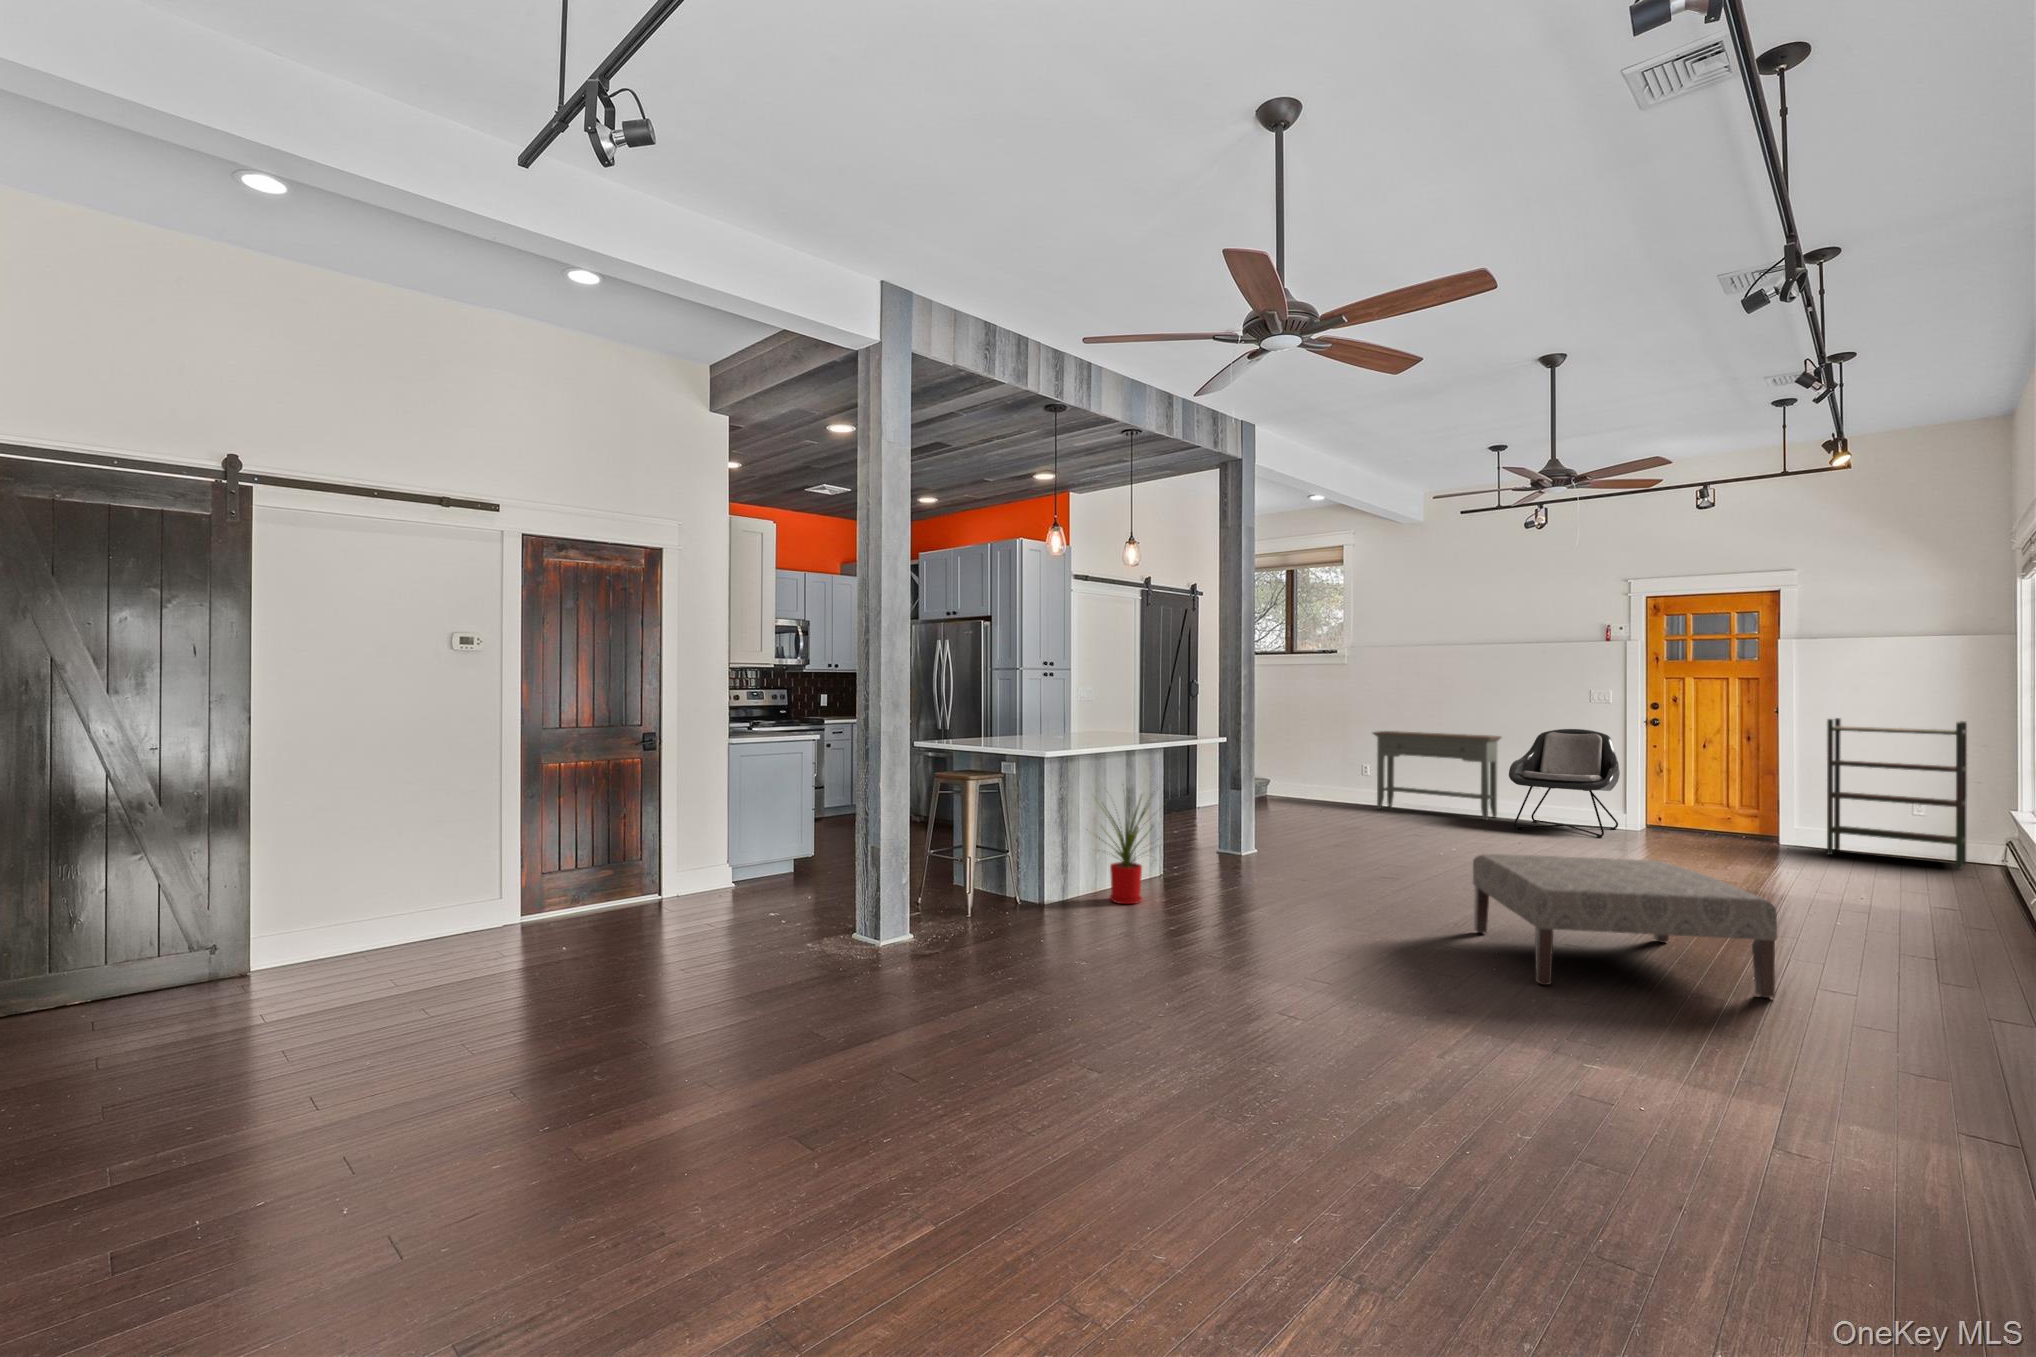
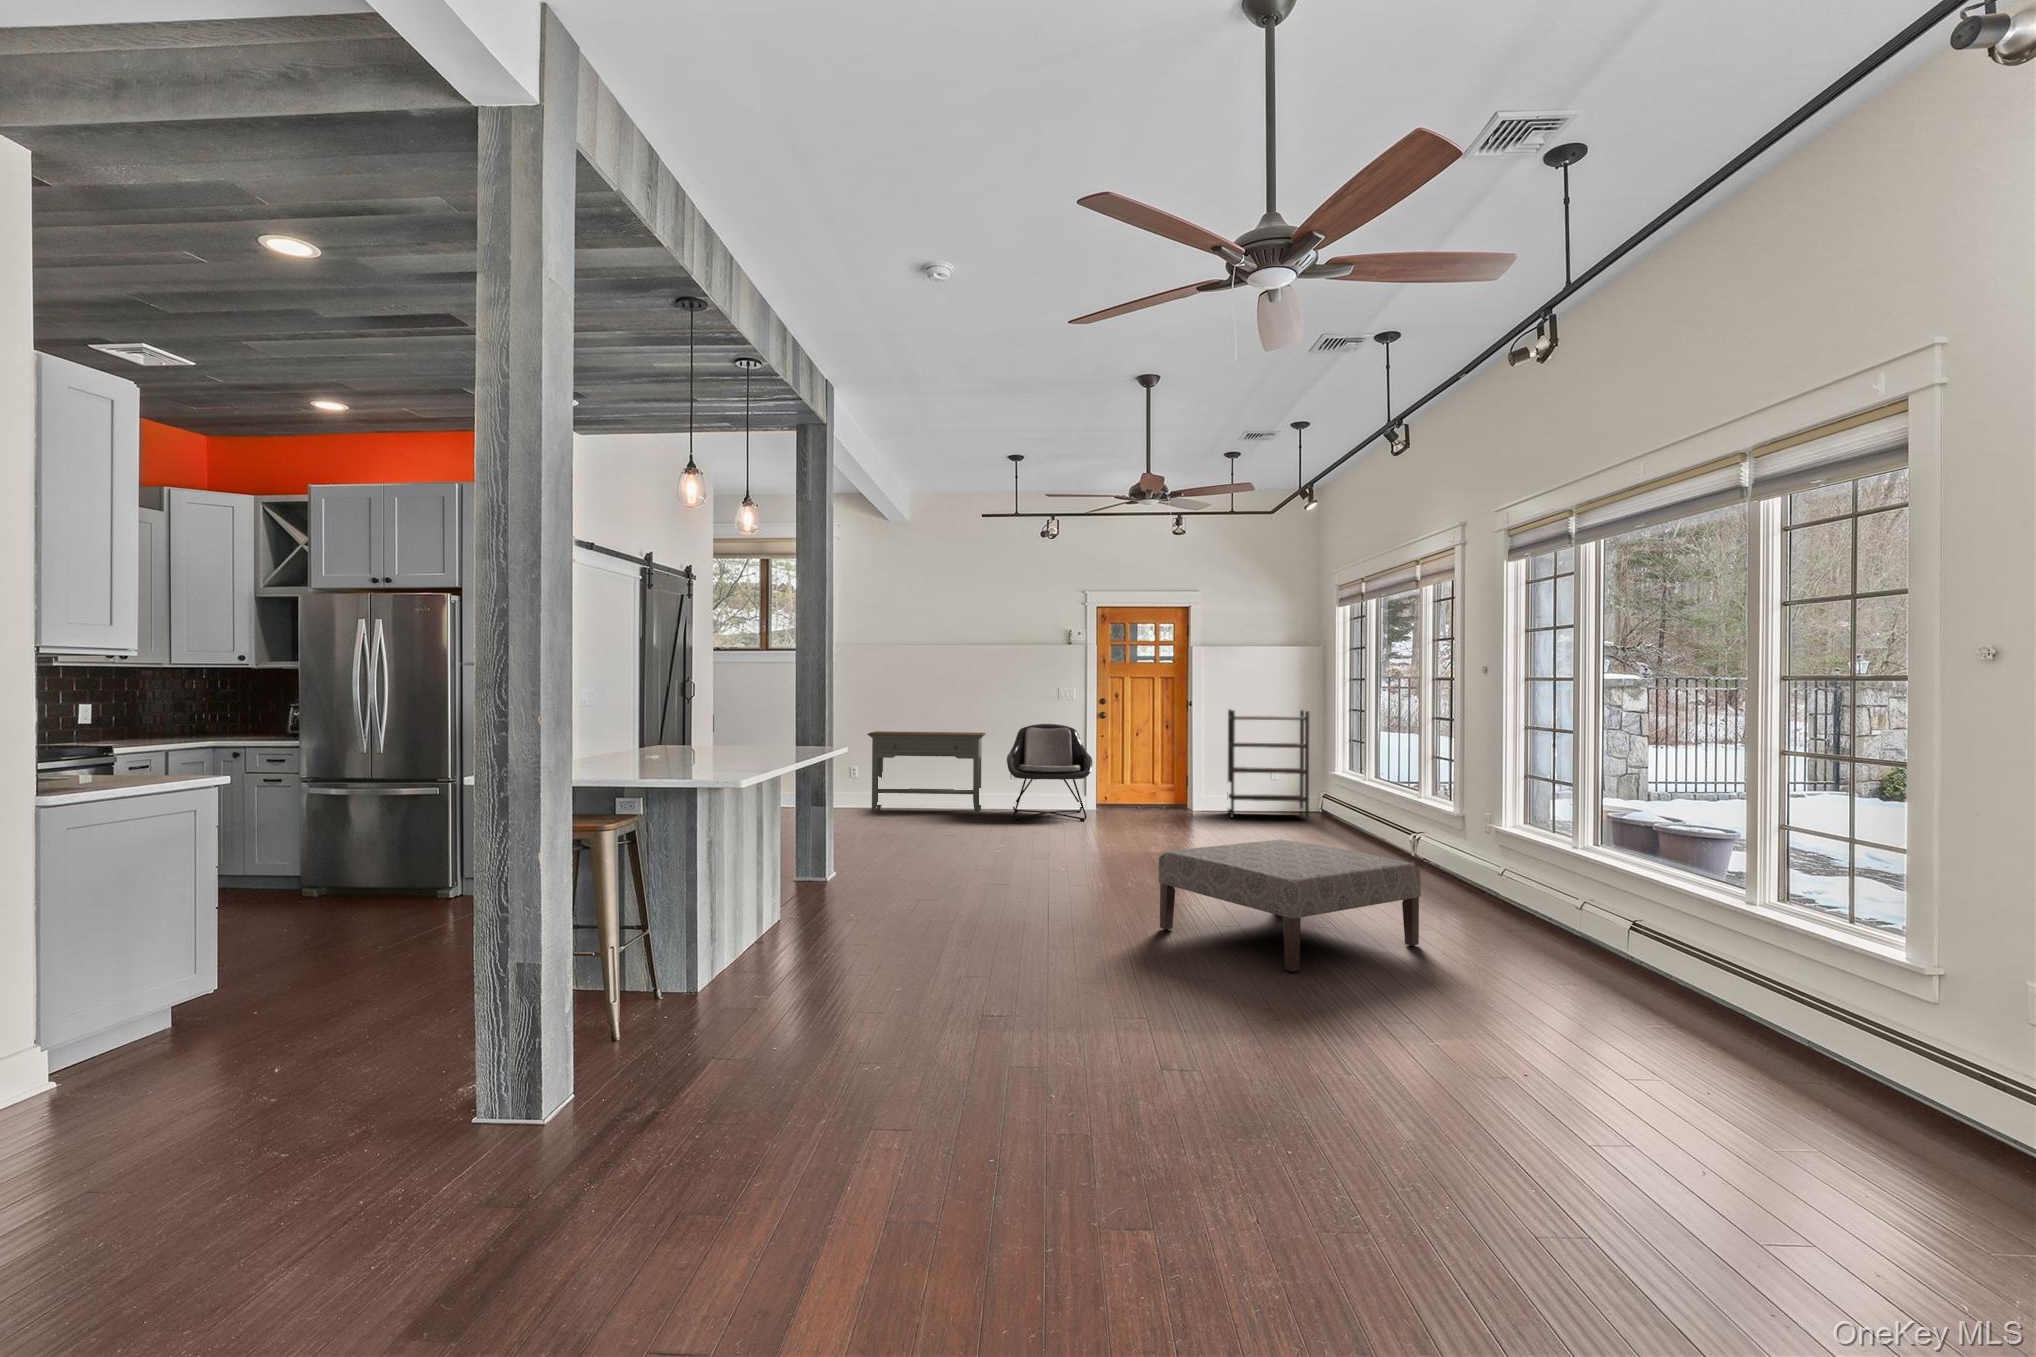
house plant: present [1098,798,1154,904] -> none [748,810,858,970]

